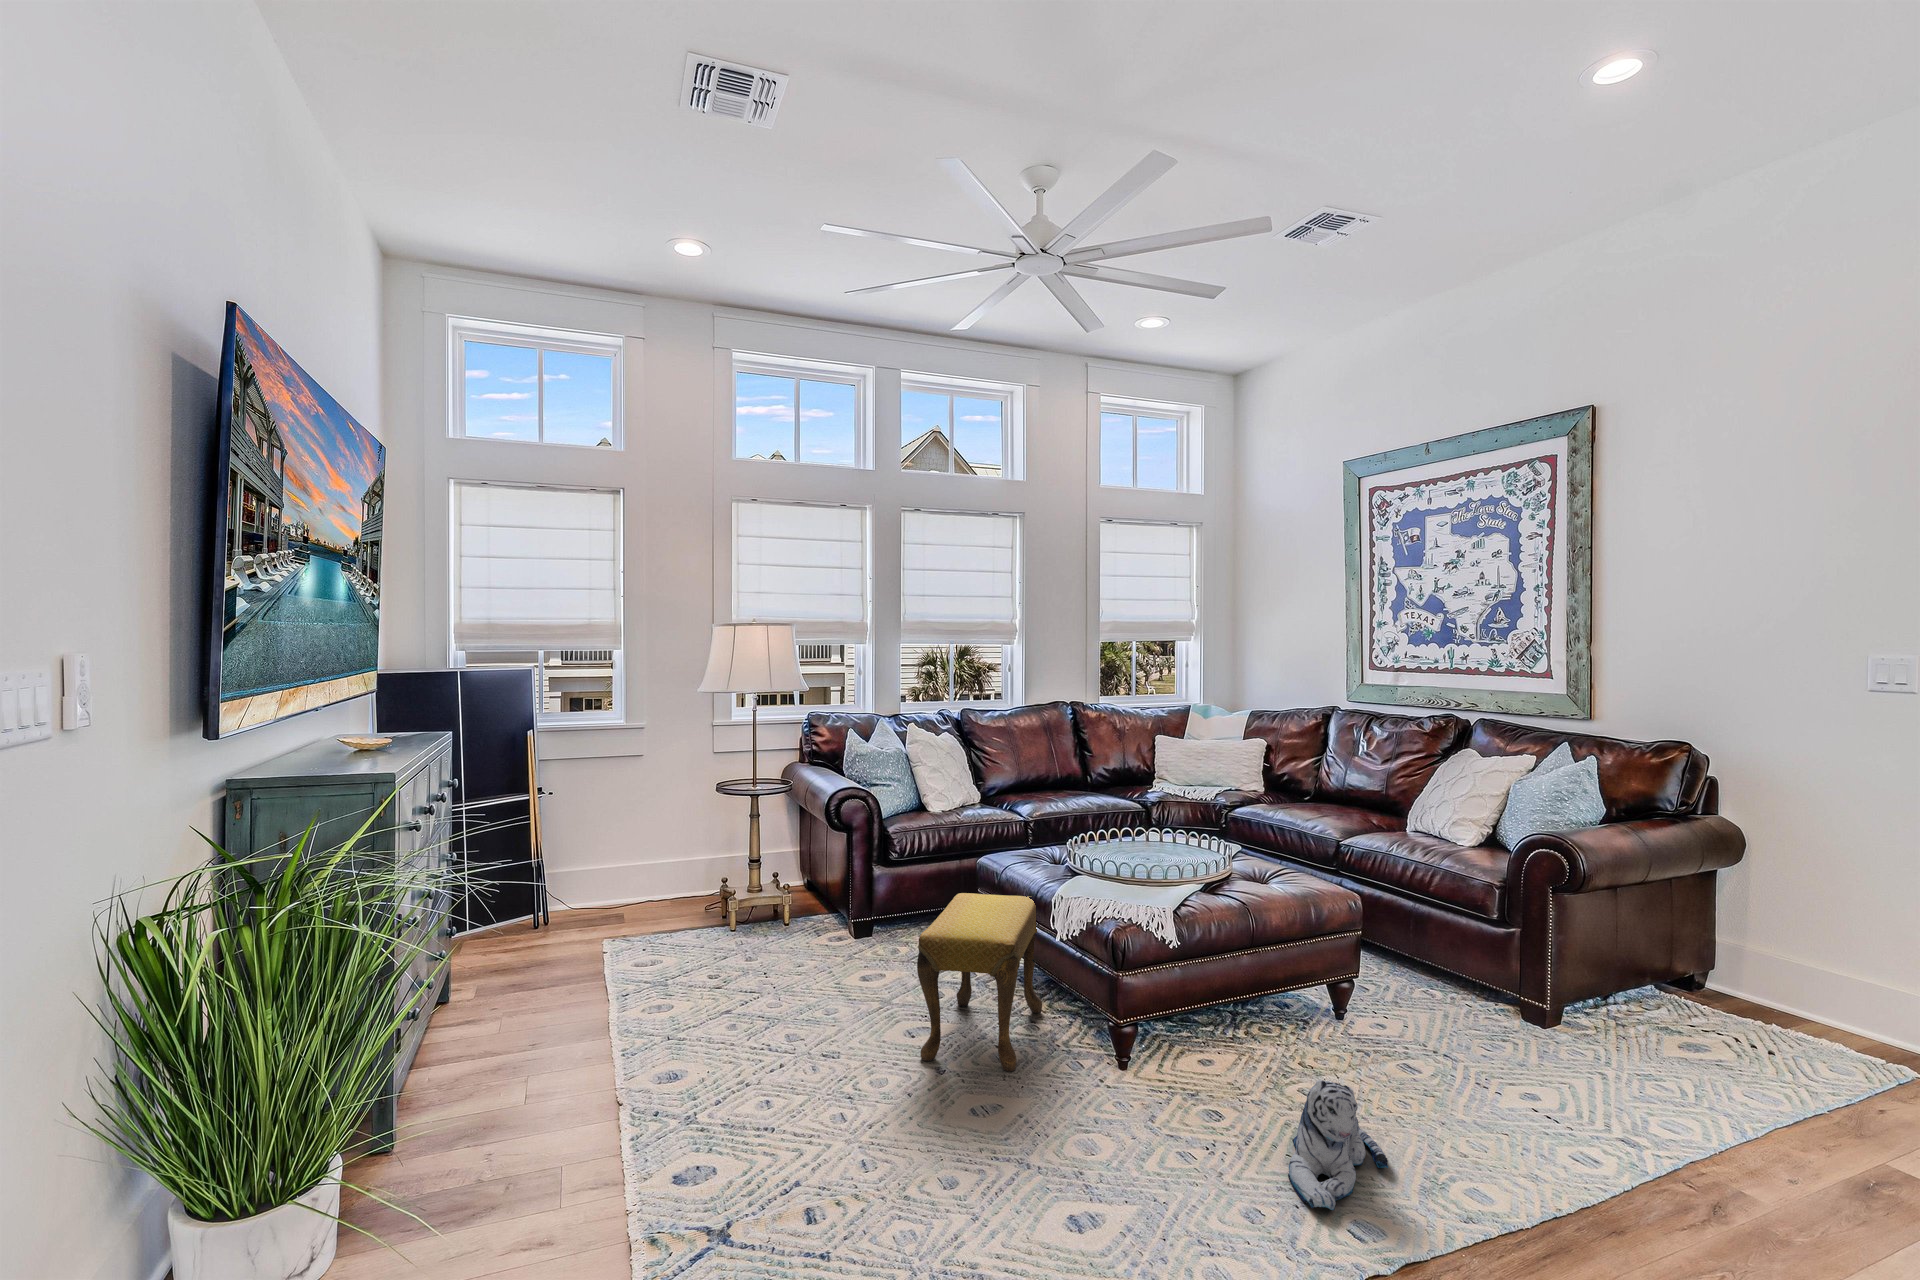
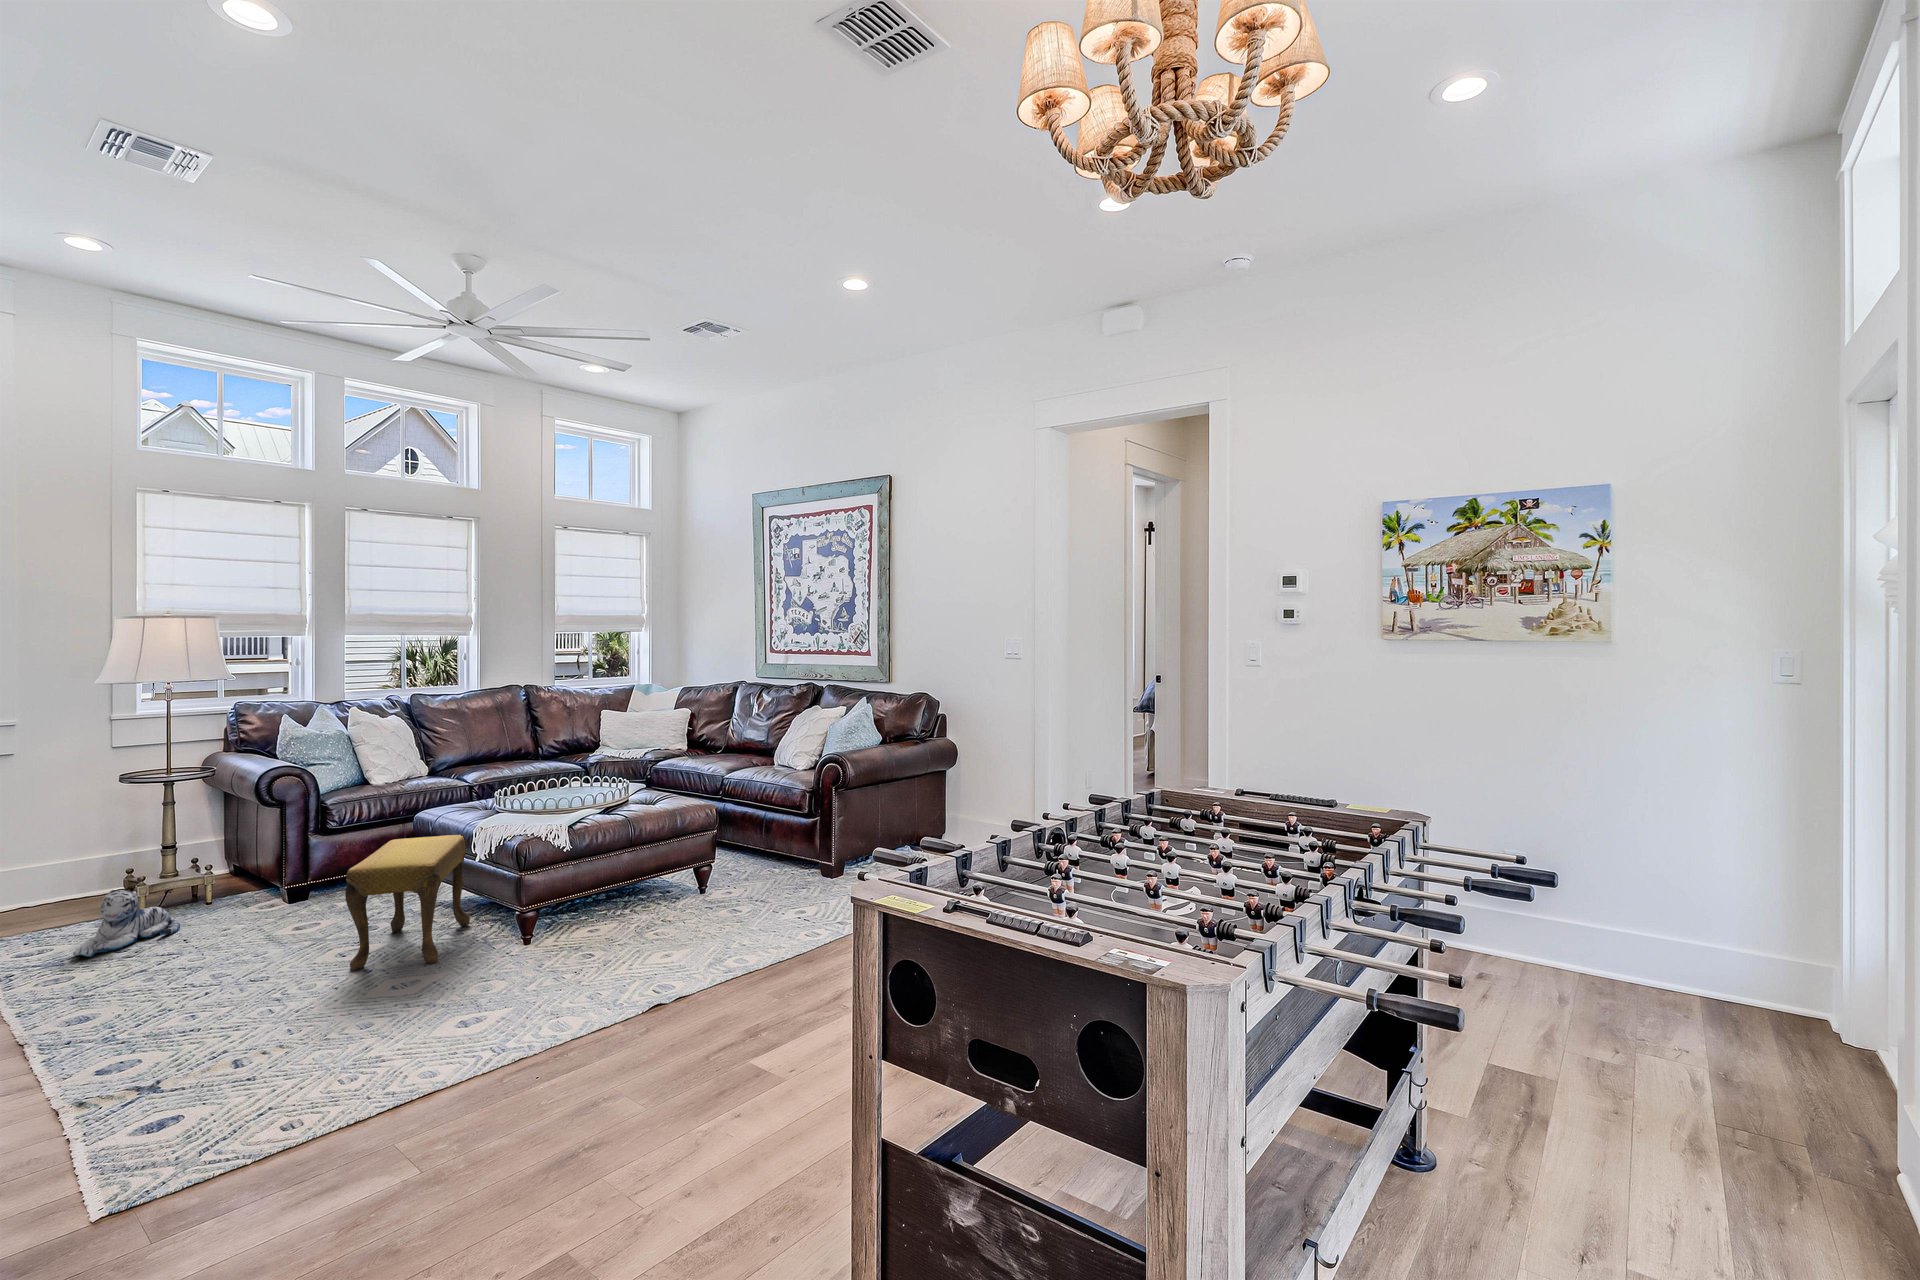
plush toy: present [1288,1080,1388,1210] -> present [73,890,180,957]

